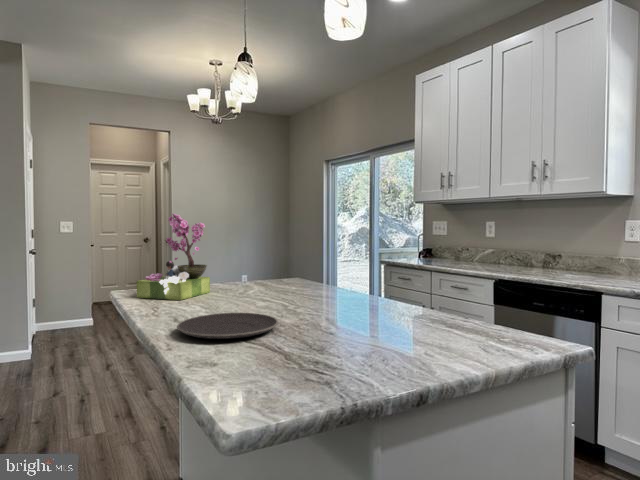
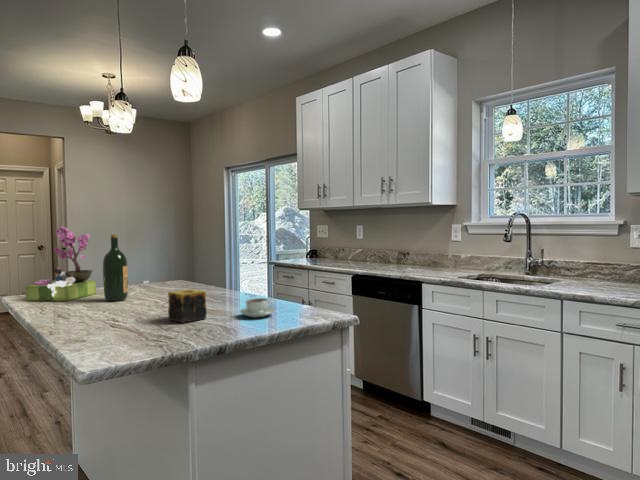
wine bottle: none [222,223,249,303] -> present [103,235,128,301]
candle: none [313,295,365,342] -> present [168,289,207,323]
coffee cup: none [408,311,459,339] -> present [240,298,275,318]
plate: present [177,313,278,339] -> none [58,307,143,325]

